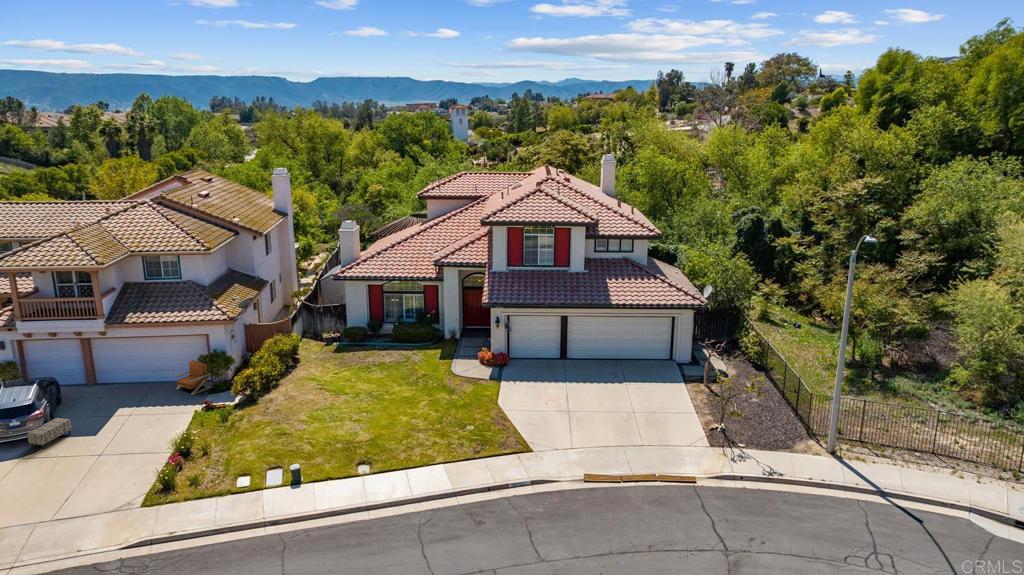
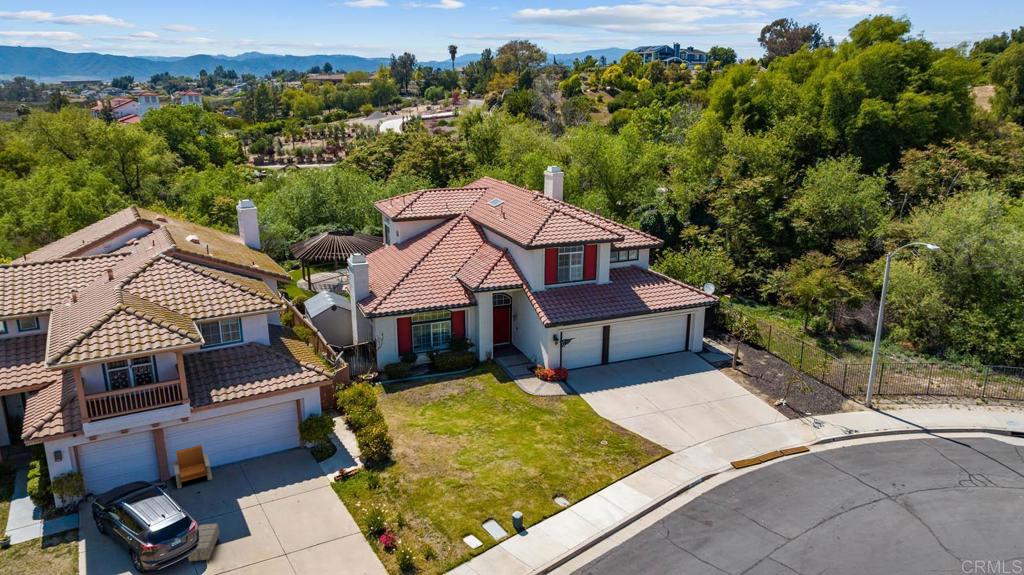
lounge chair: present [174,360,212,395] -> present [173,445,212,489]

